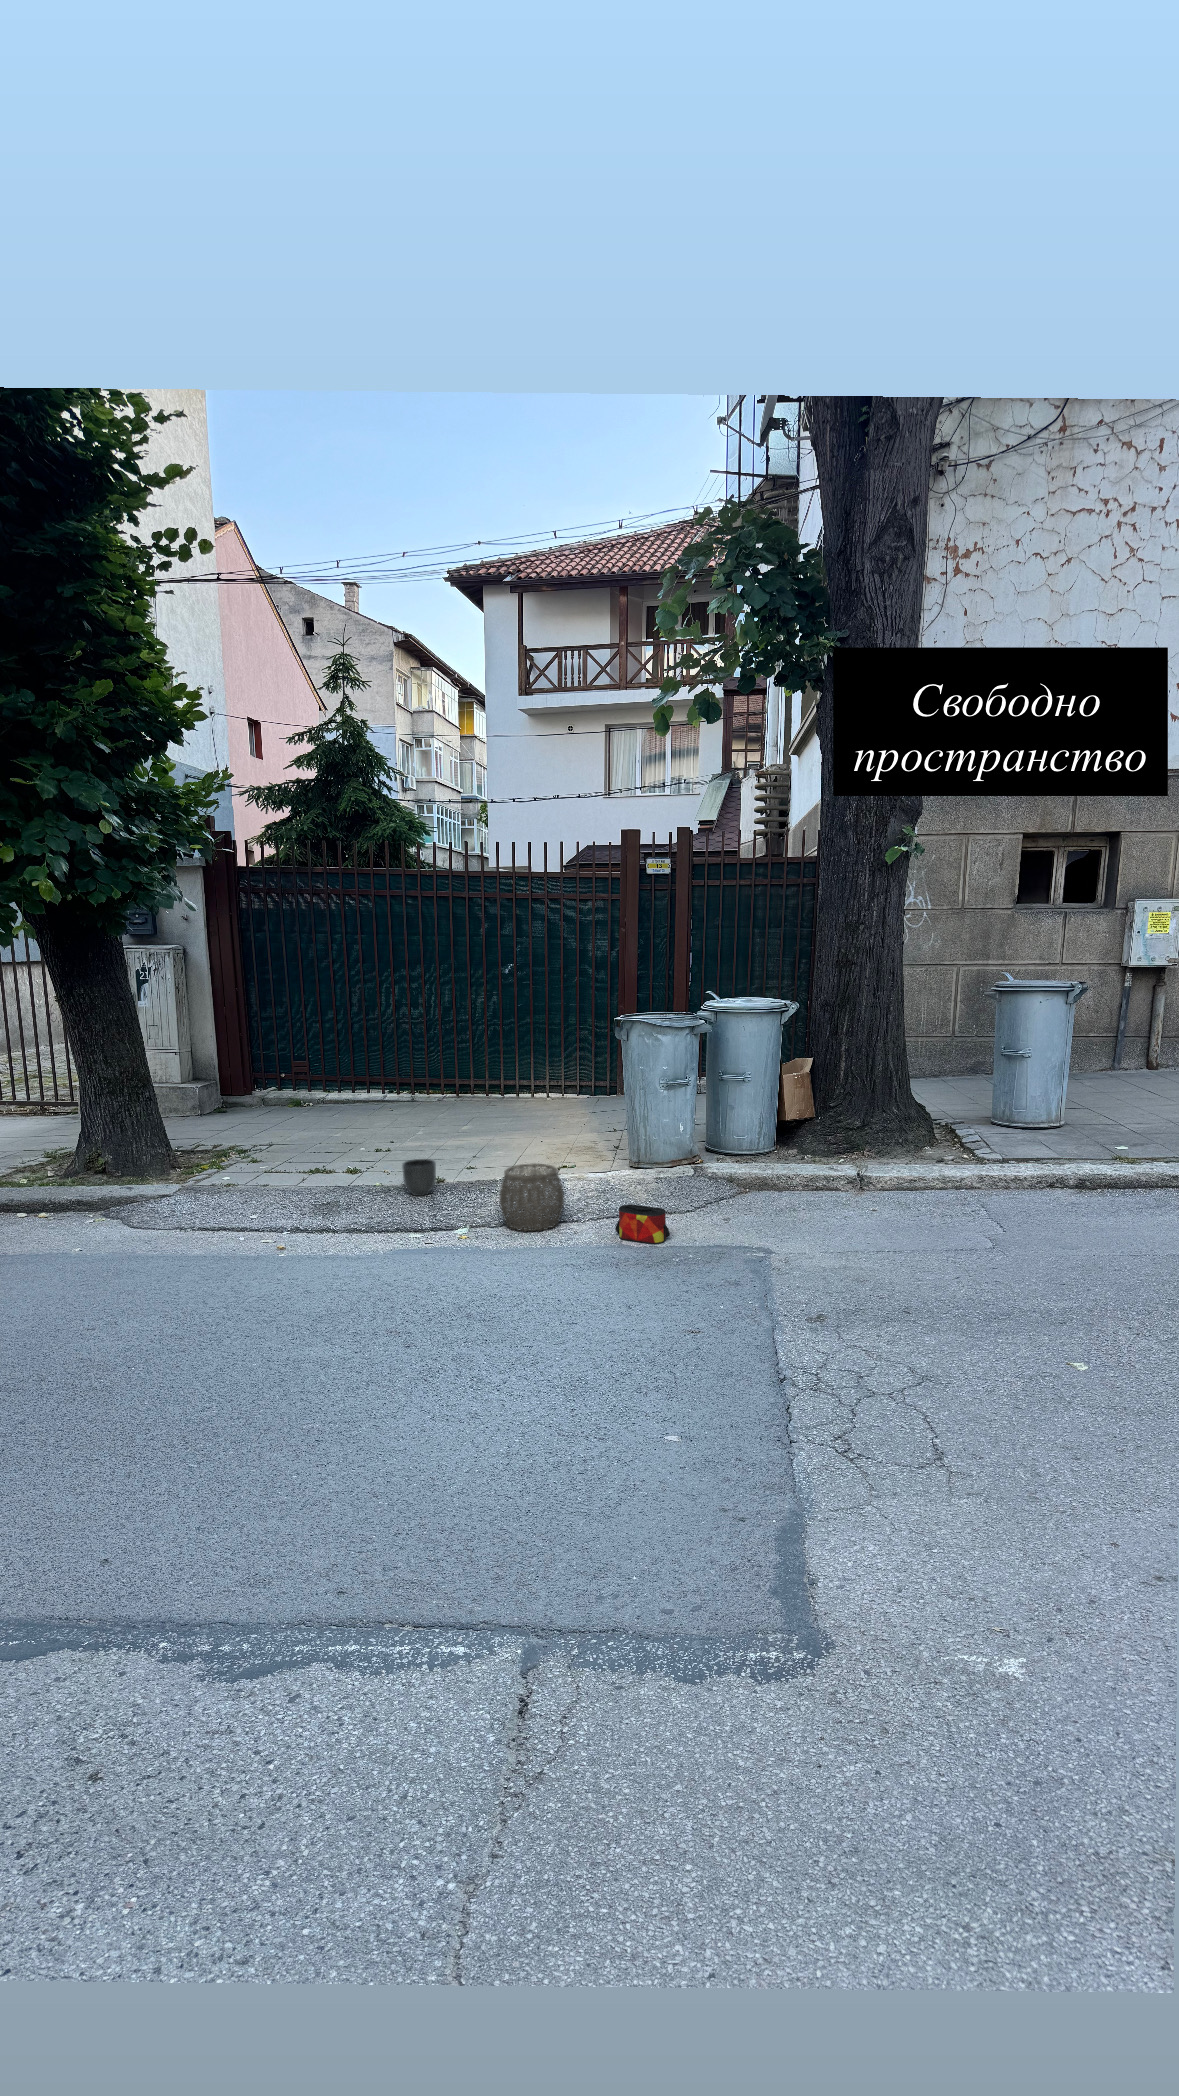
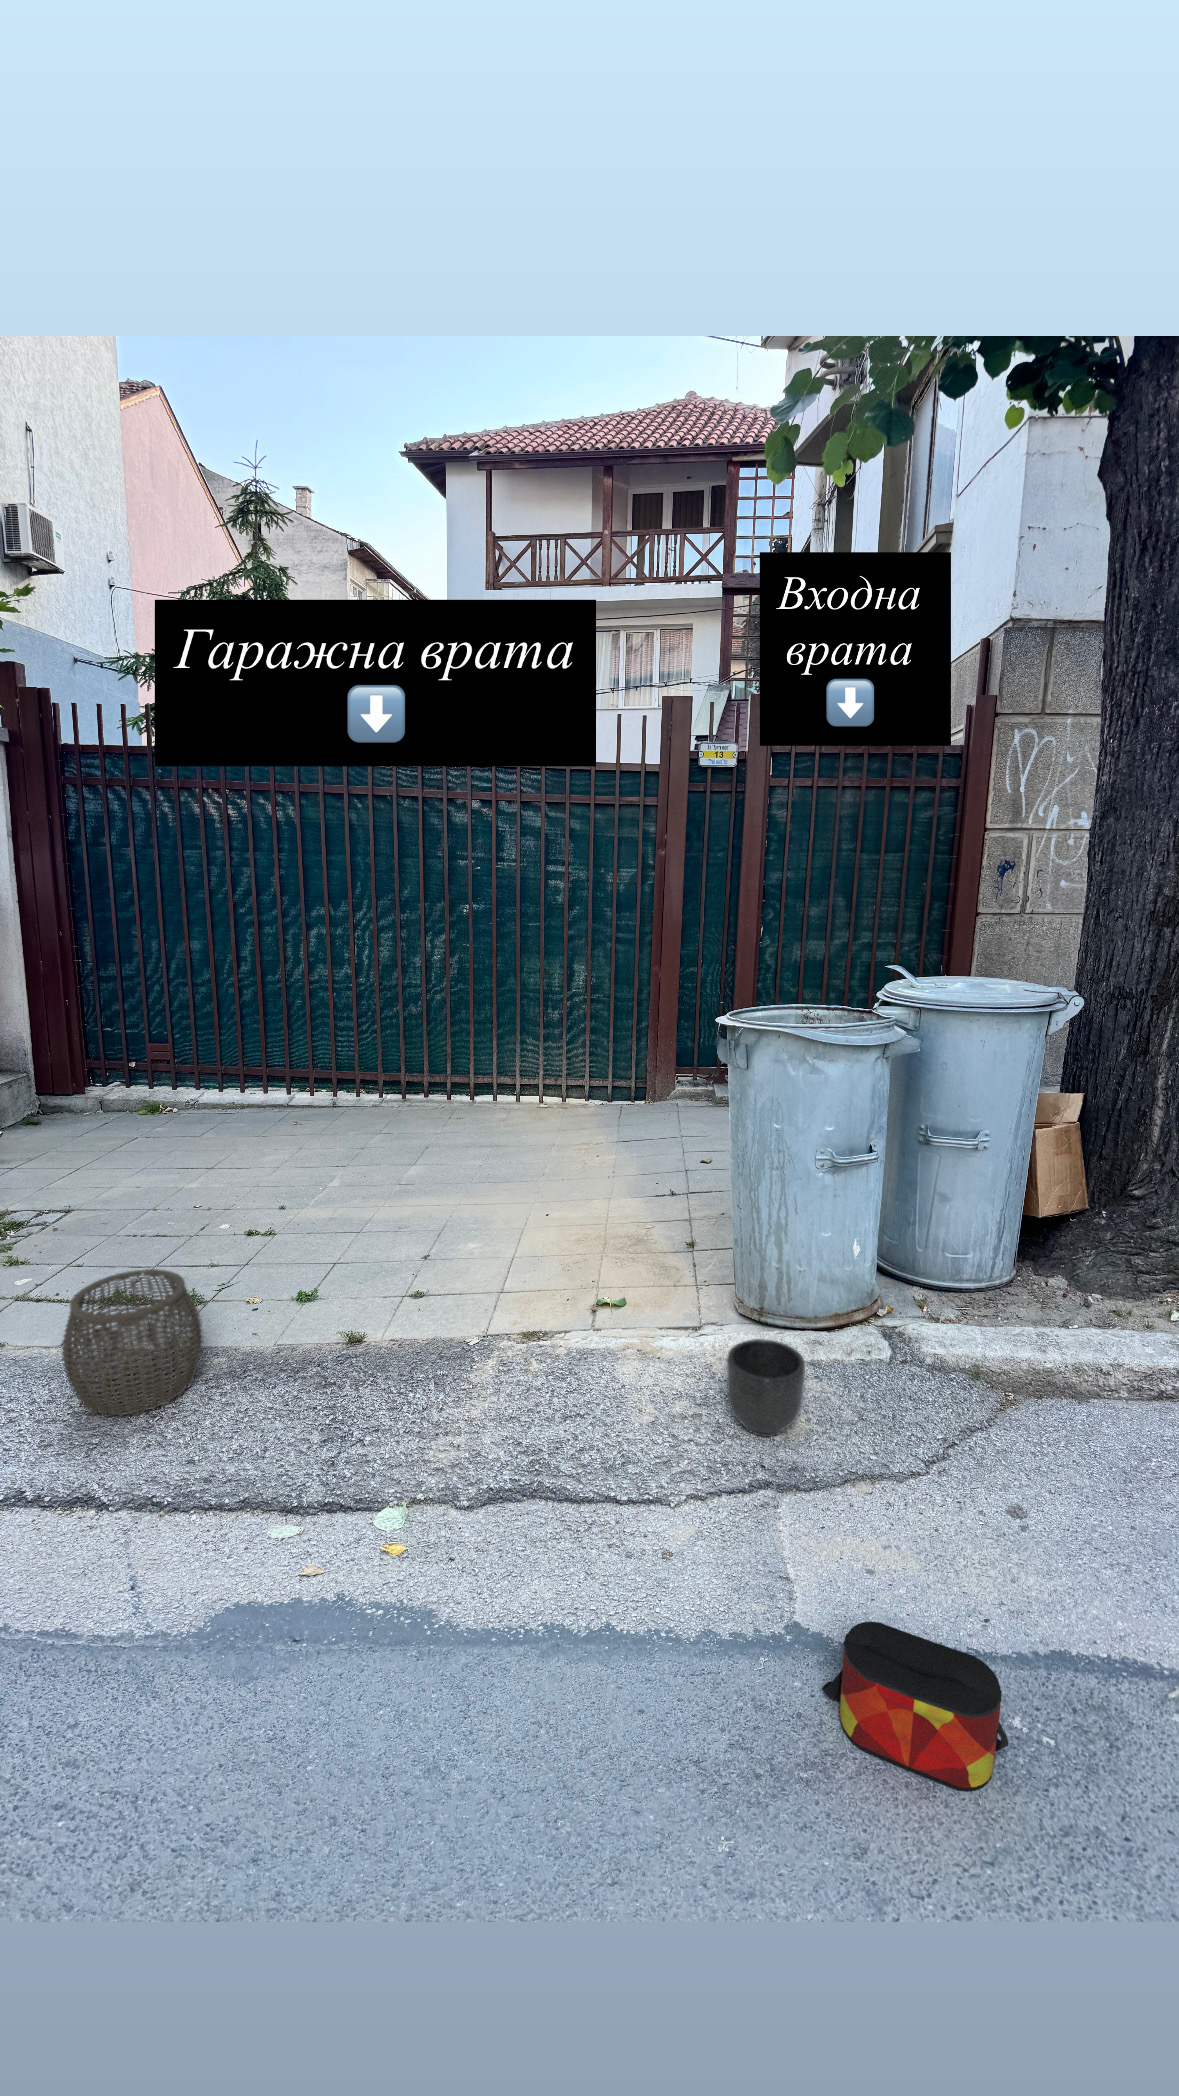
planter: present [402,1159,436,1196] -> present [727,1339,805,1437]
woven basket: present [499,1164,564,1231] -> present [62,1269,203,1417]

